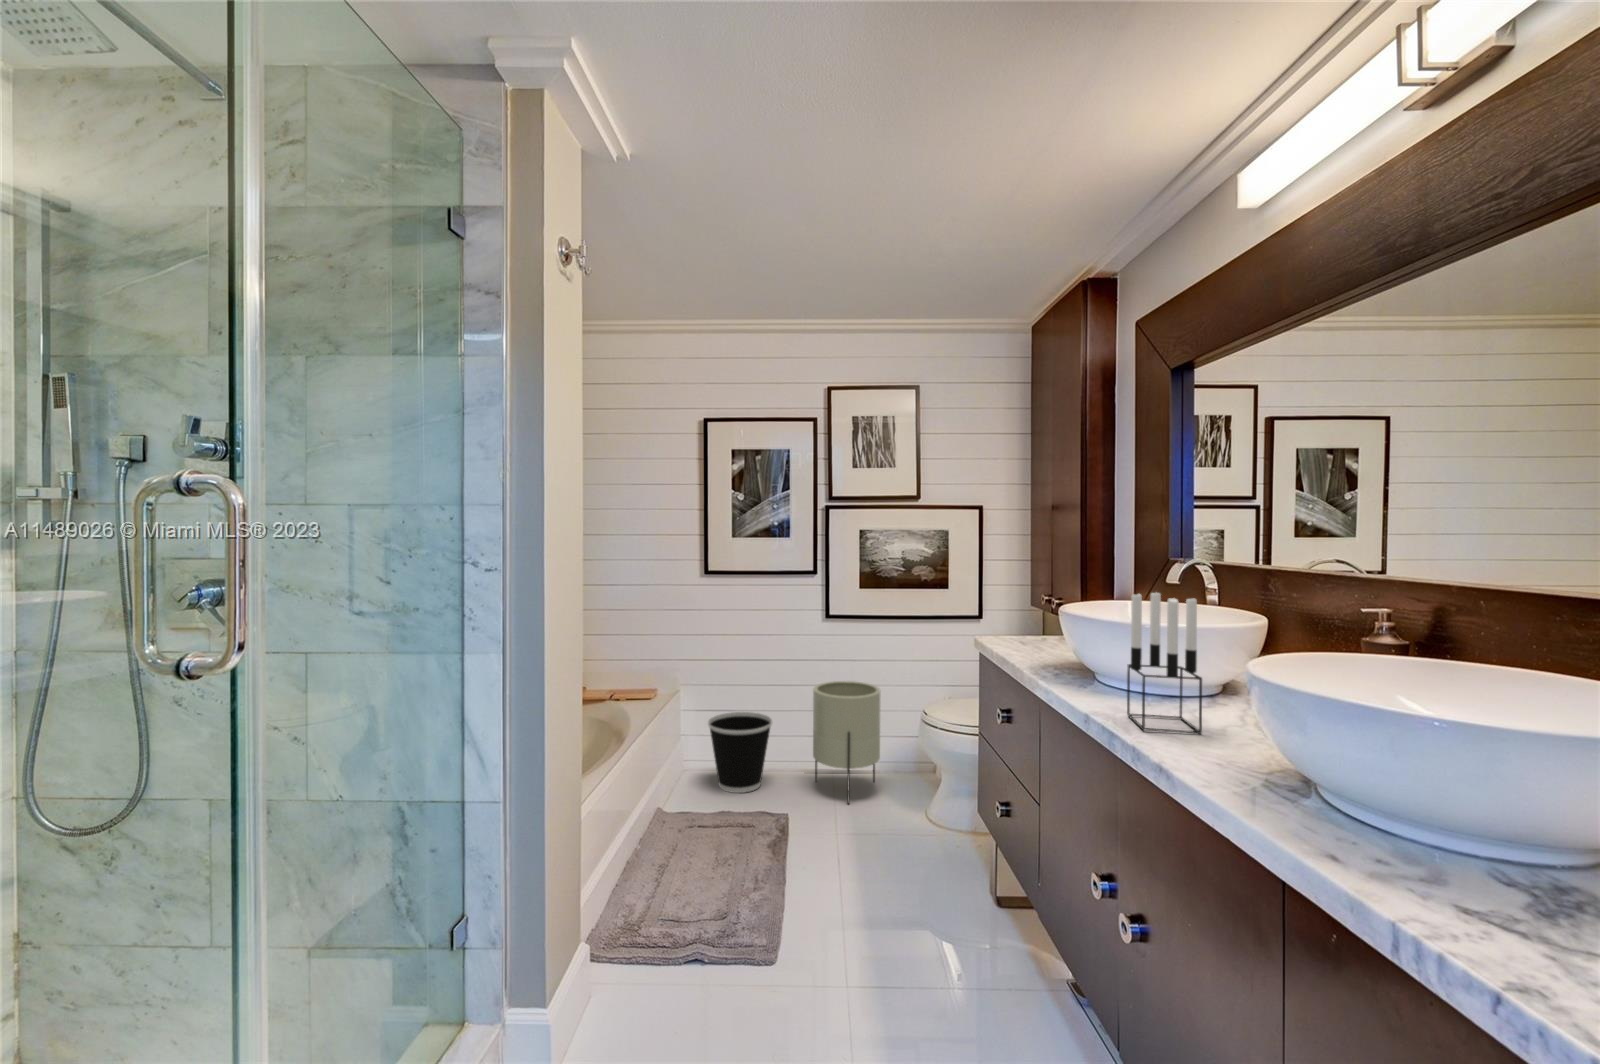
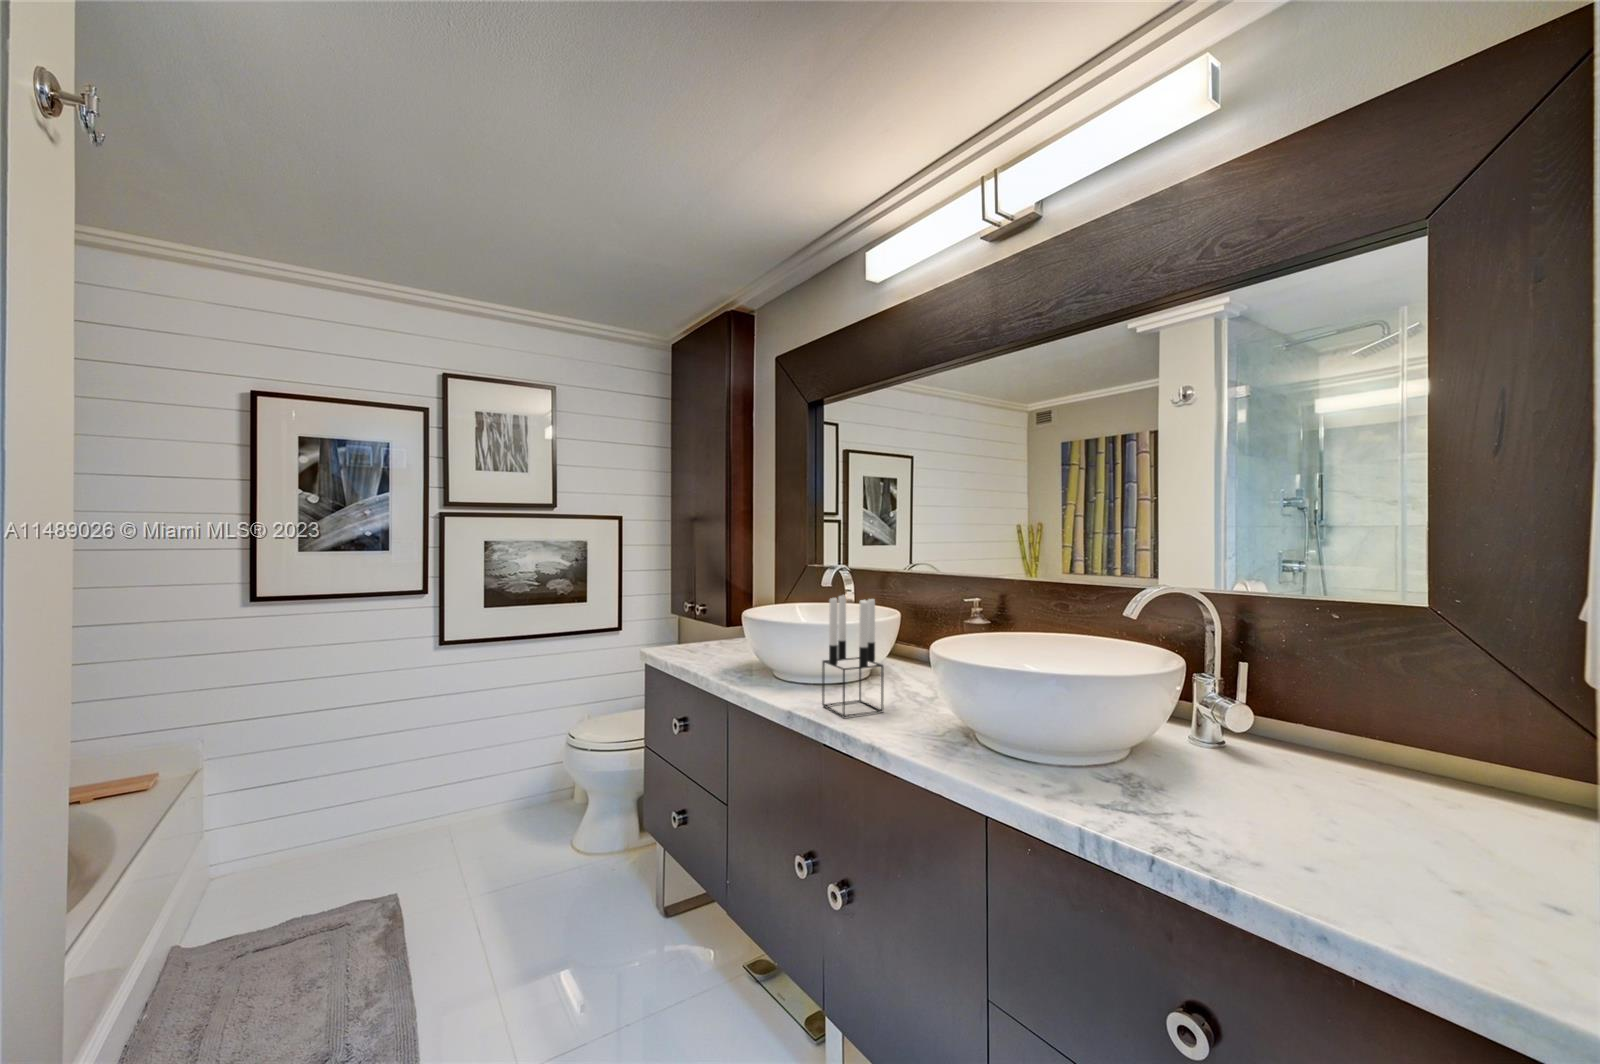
planter: present [813,681,880,803] -> none [427,714,515,858]
wastebasket: present [708,712,772,793] -> none [261,776,368,890]

